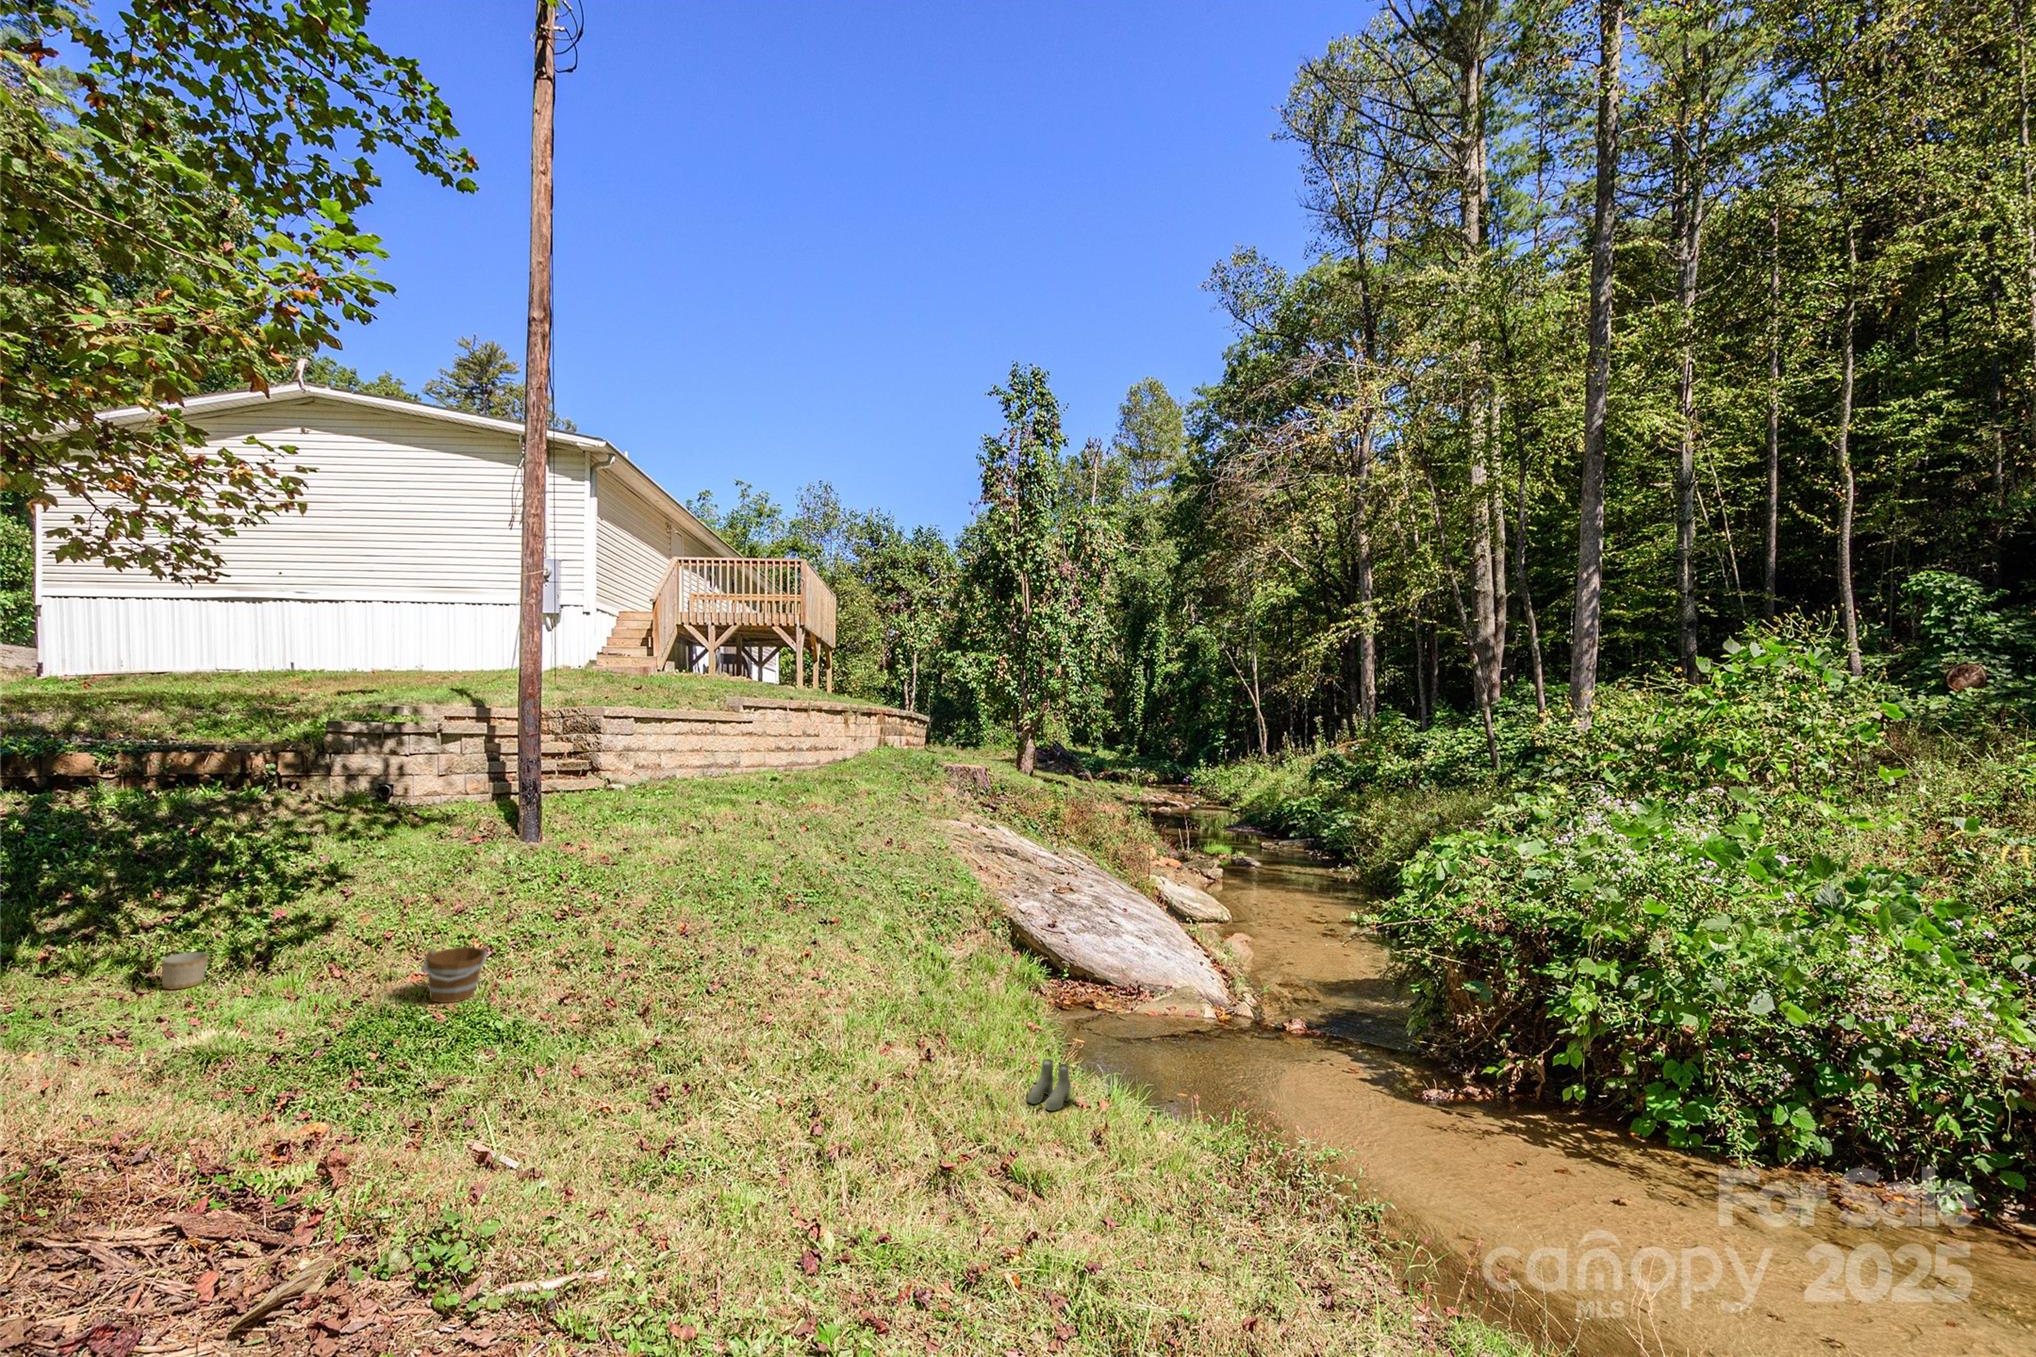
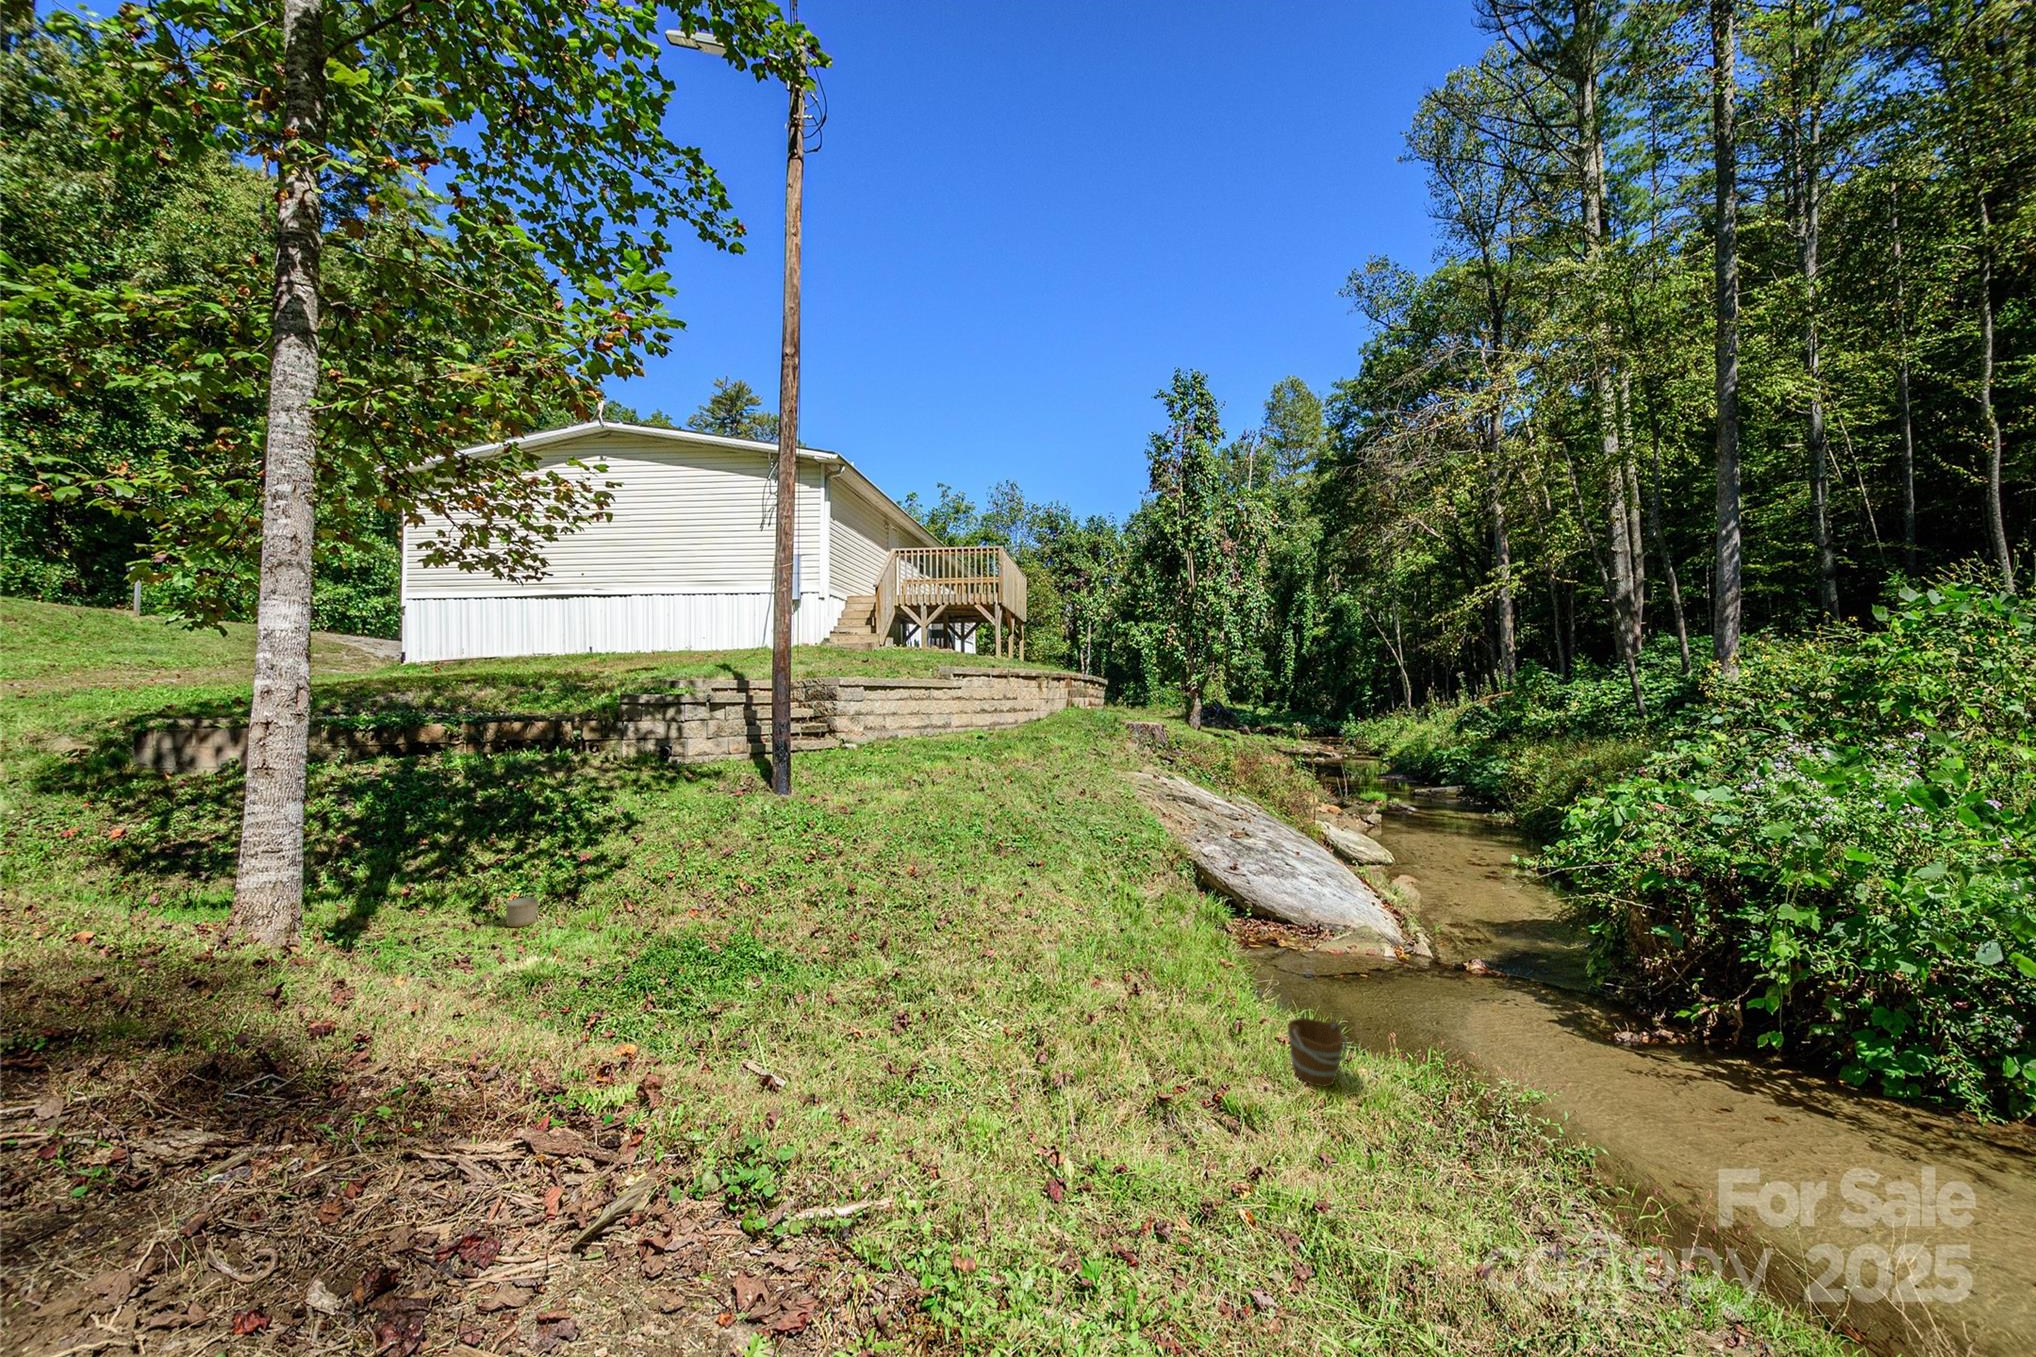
bucket: present [423,947,487,1003] -> present [1288,1018,1347,1086]
boots: present [1027,1059,1071,1111] -> none [1217,996,1257,1045]

